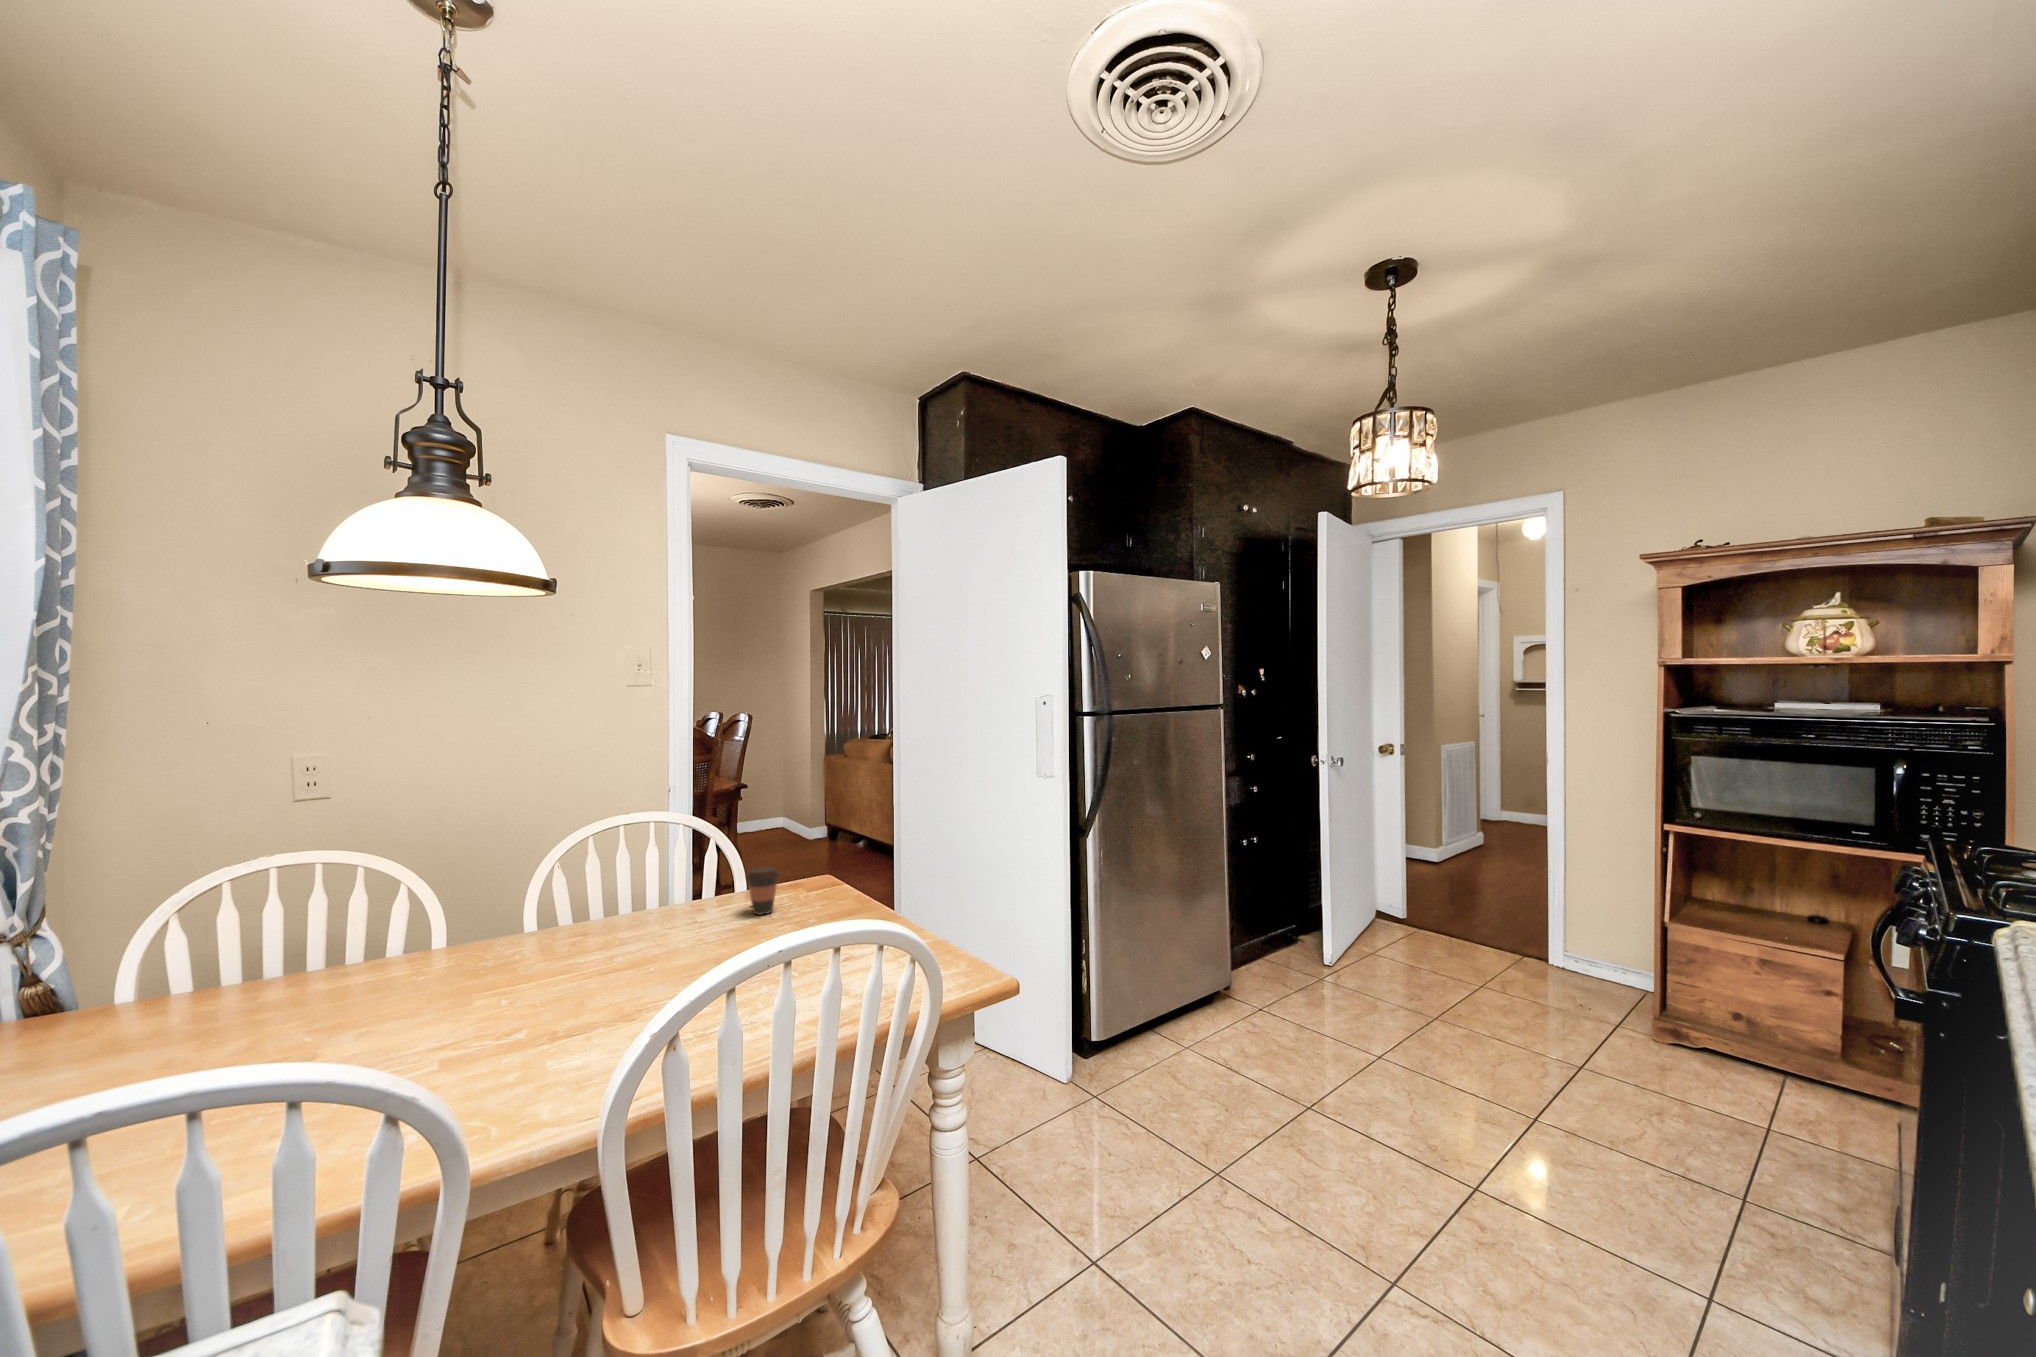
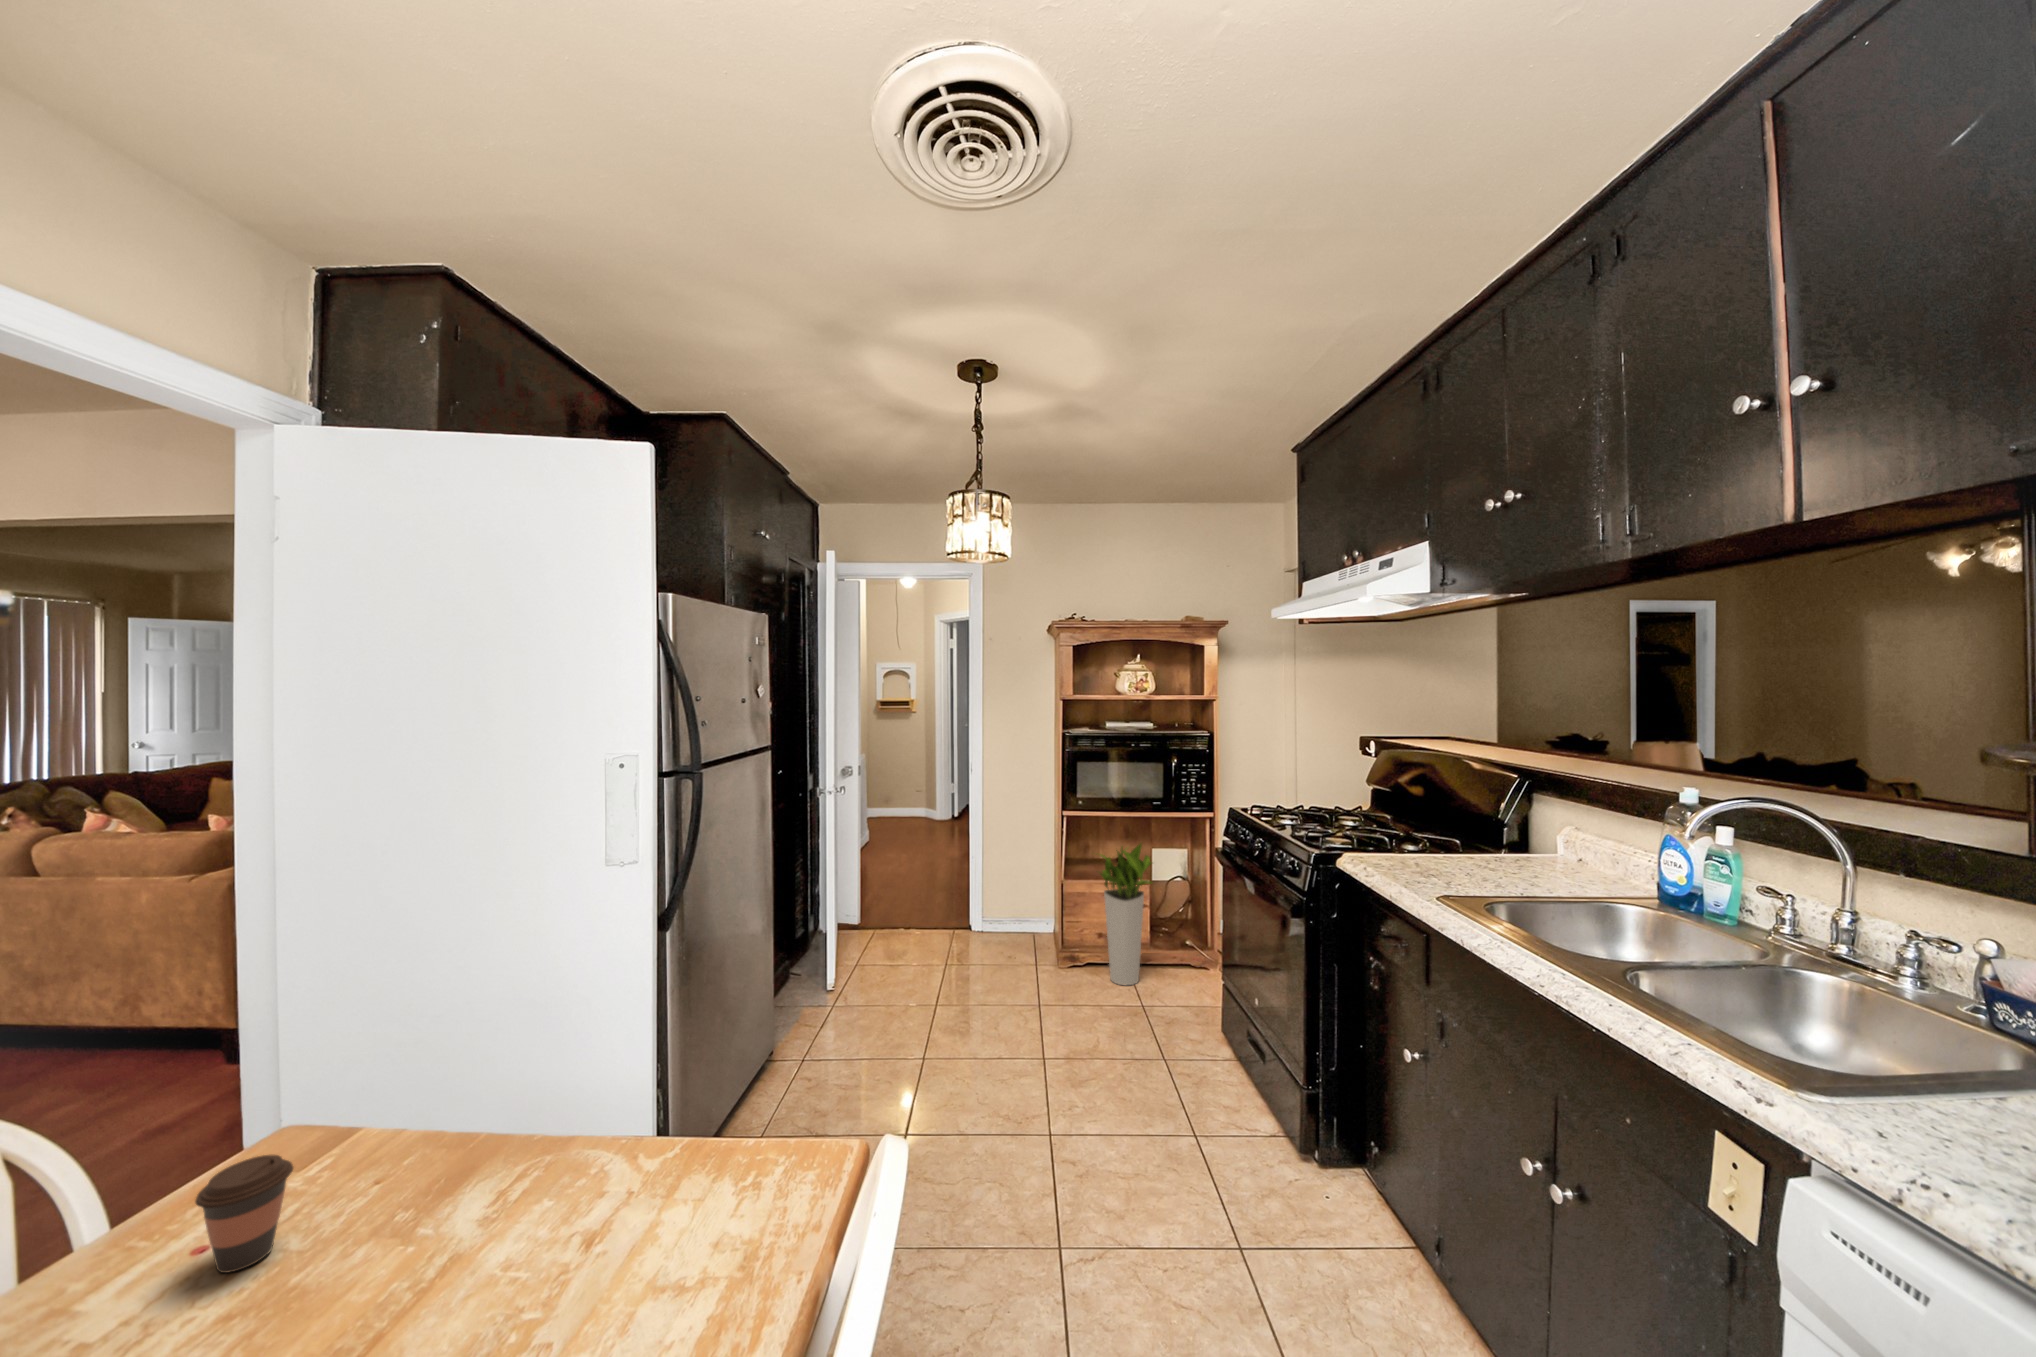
planter: none [1696,883,1843,1105] -> present [1101,844,1152,985]

